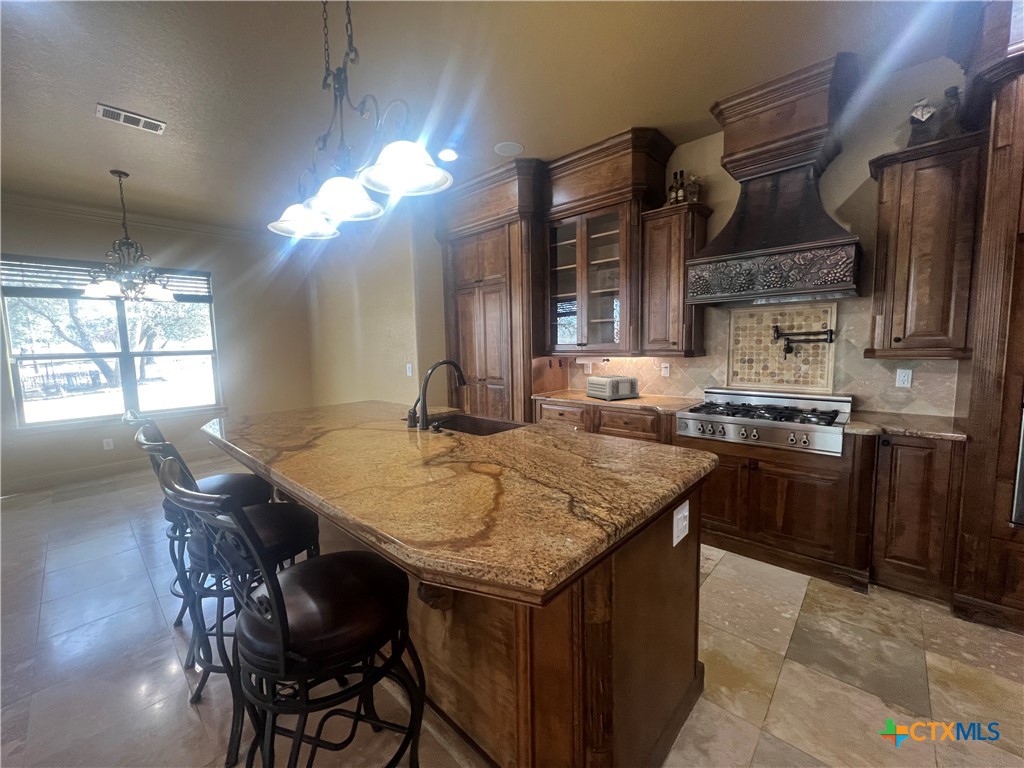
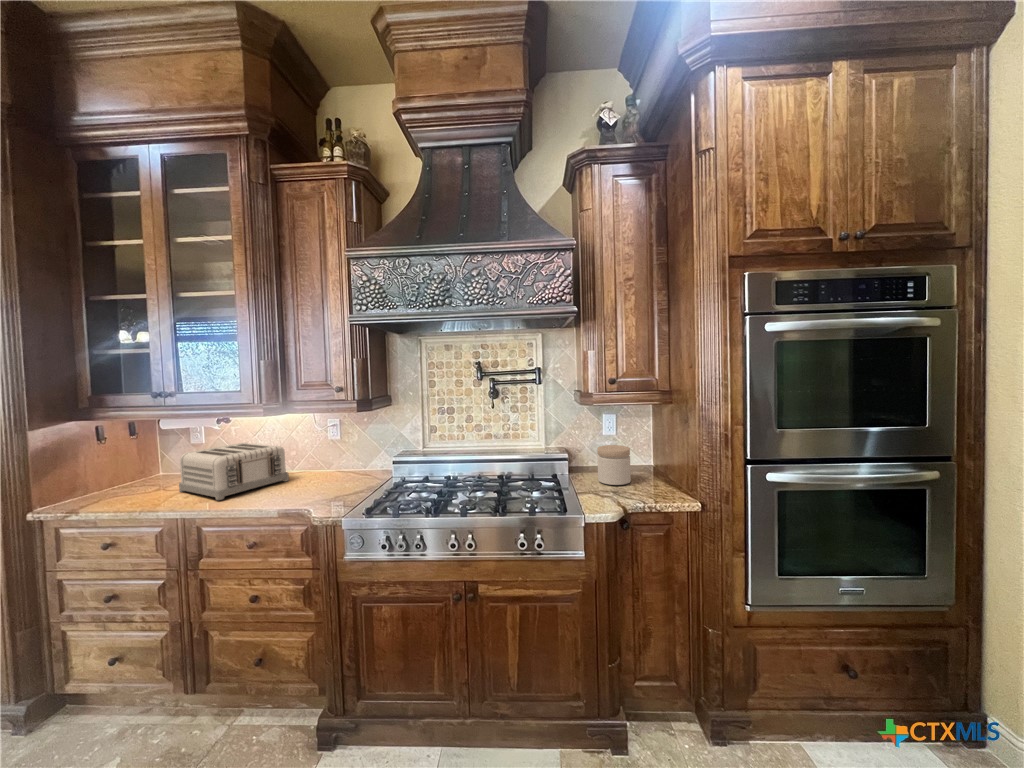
jar: none [877,392,913,422] -> present [597,445,631,485]

